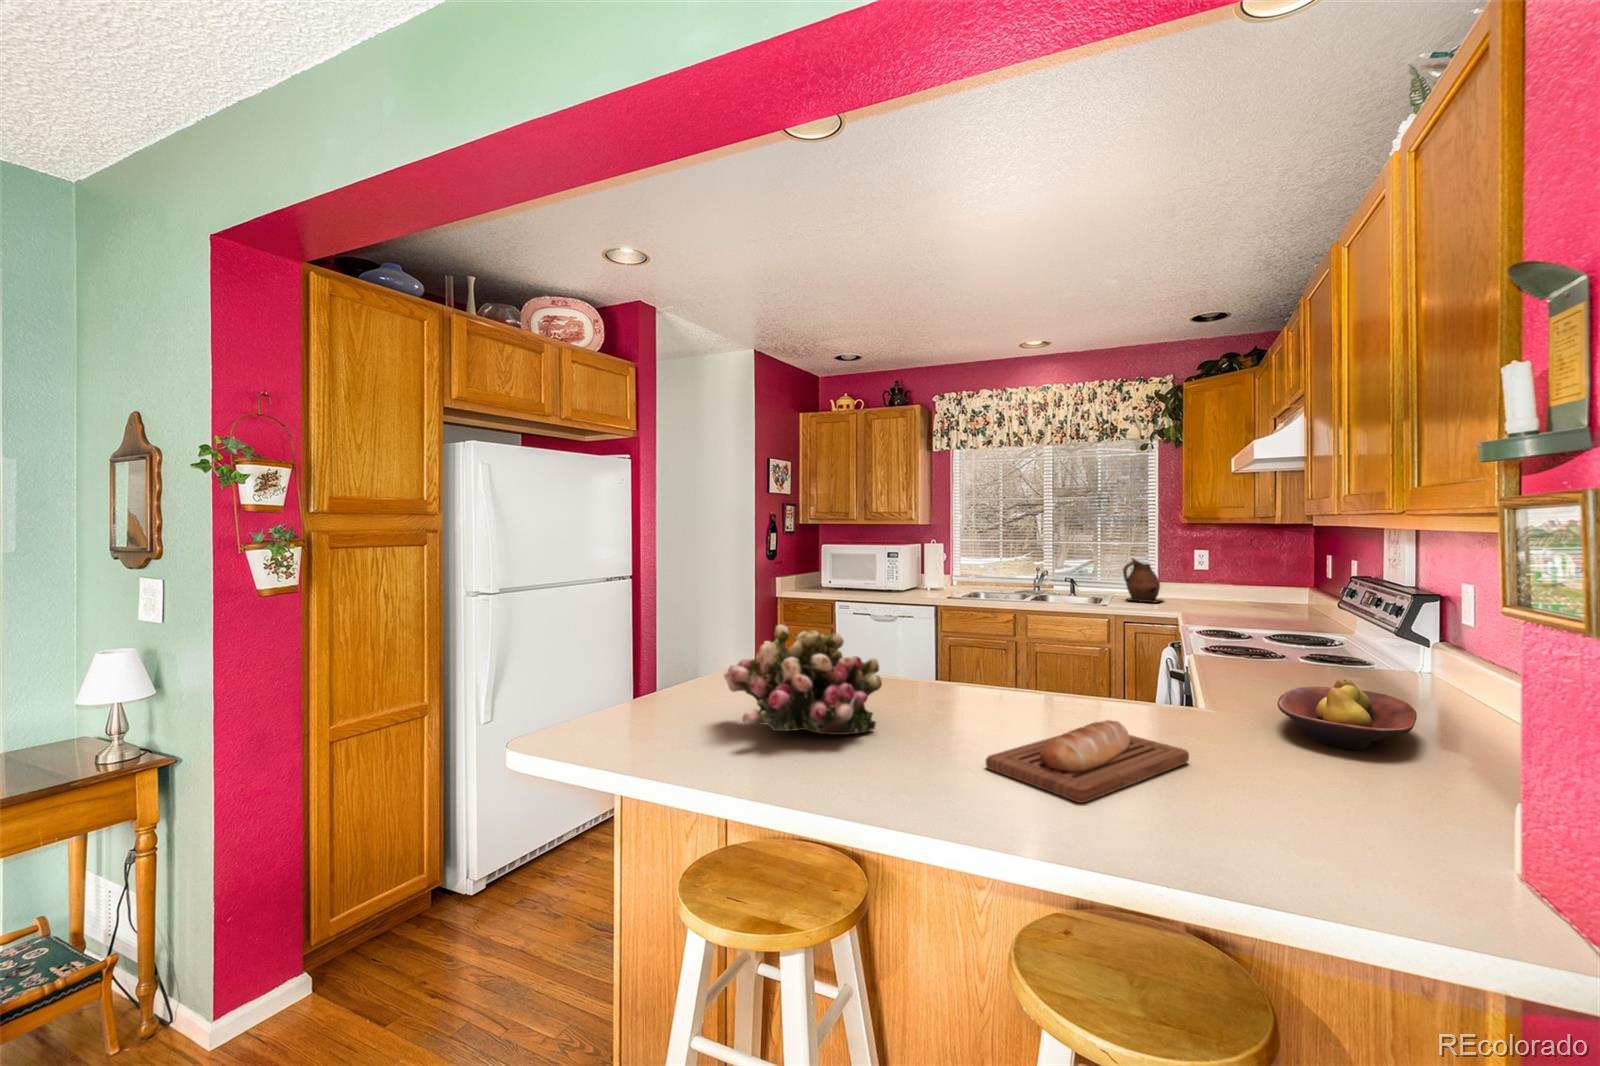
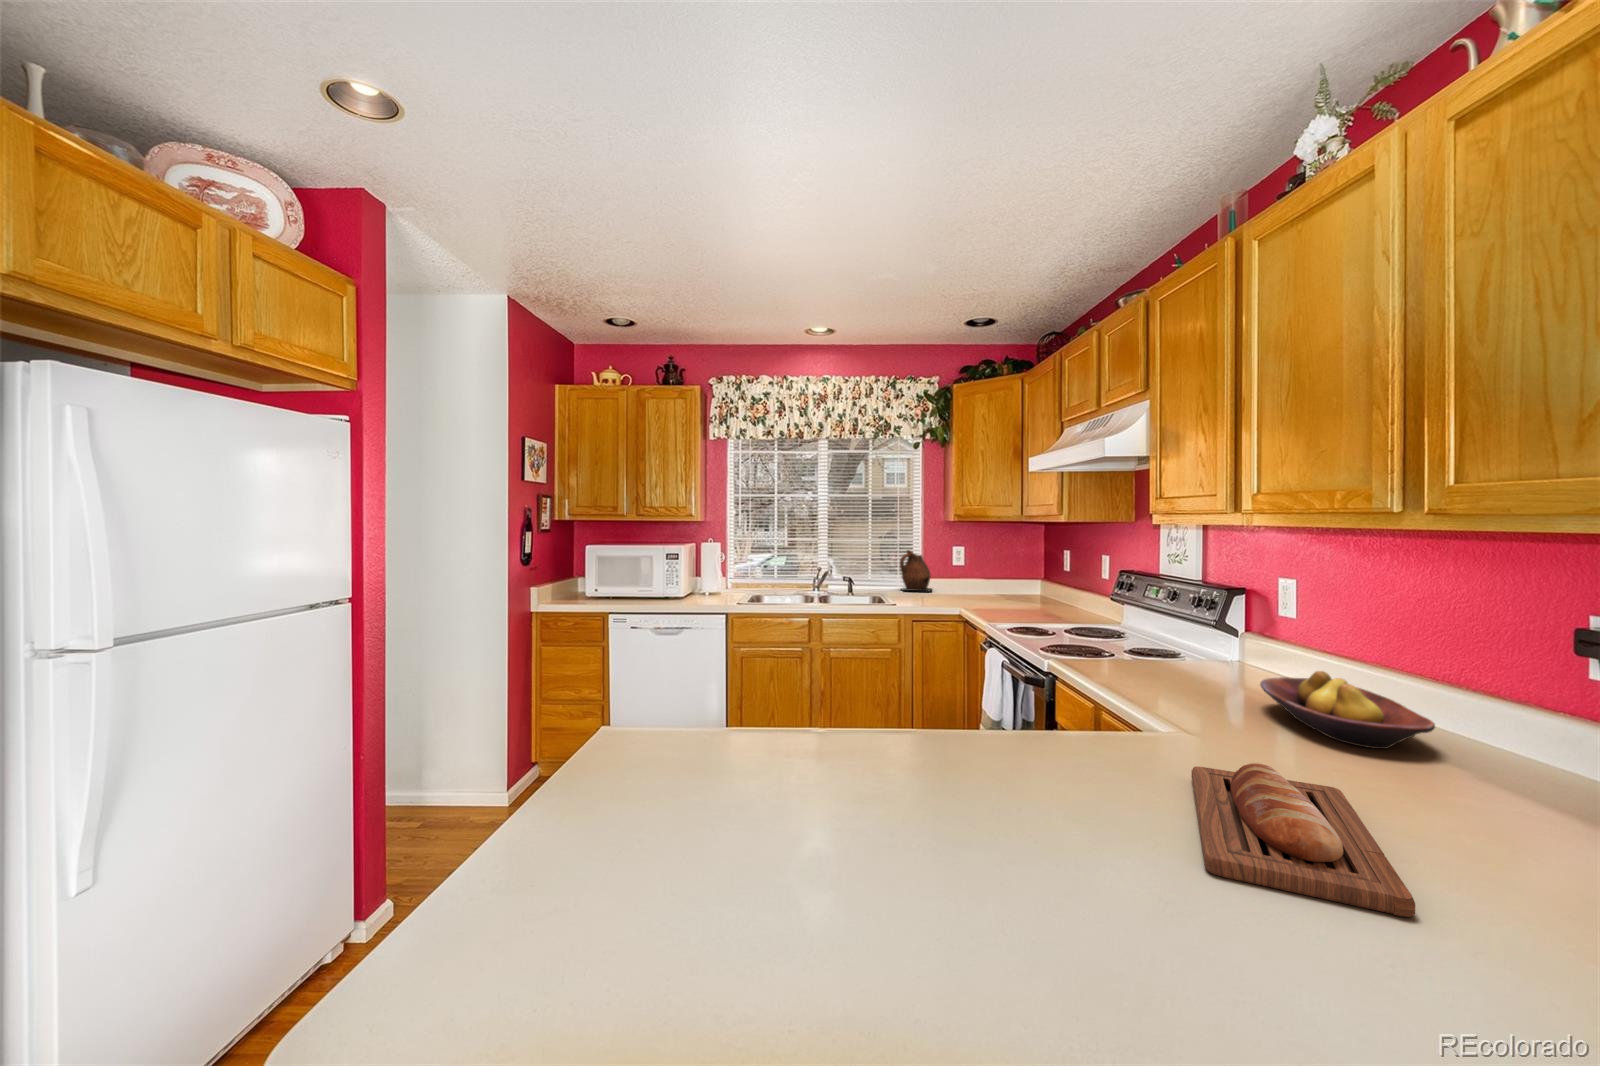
flower arrangement: present [724,625,882,735] -> none [751,682,1003,886]

